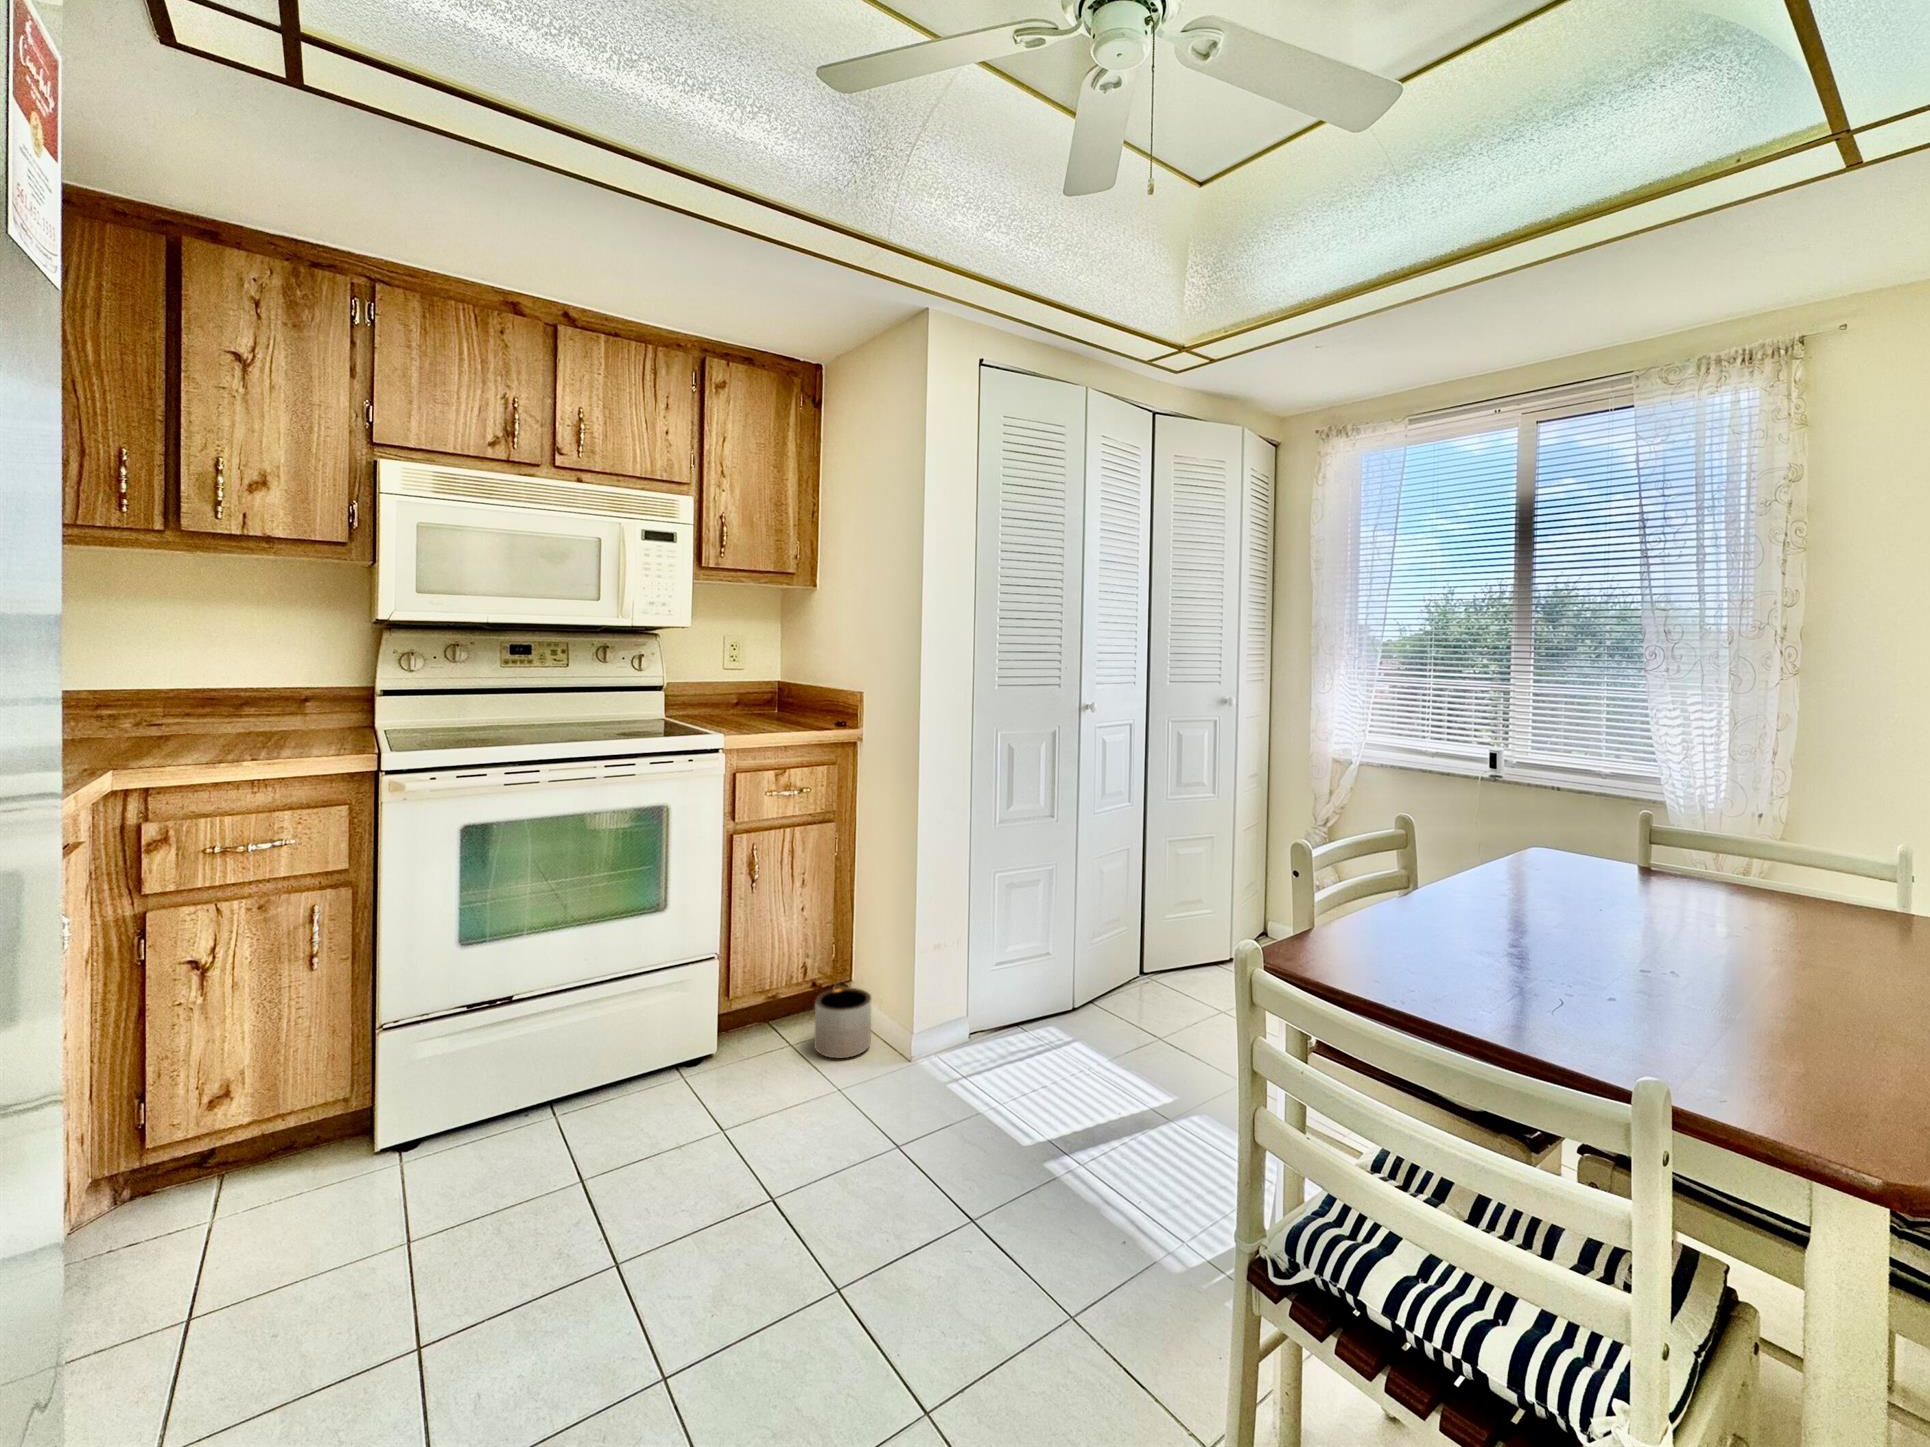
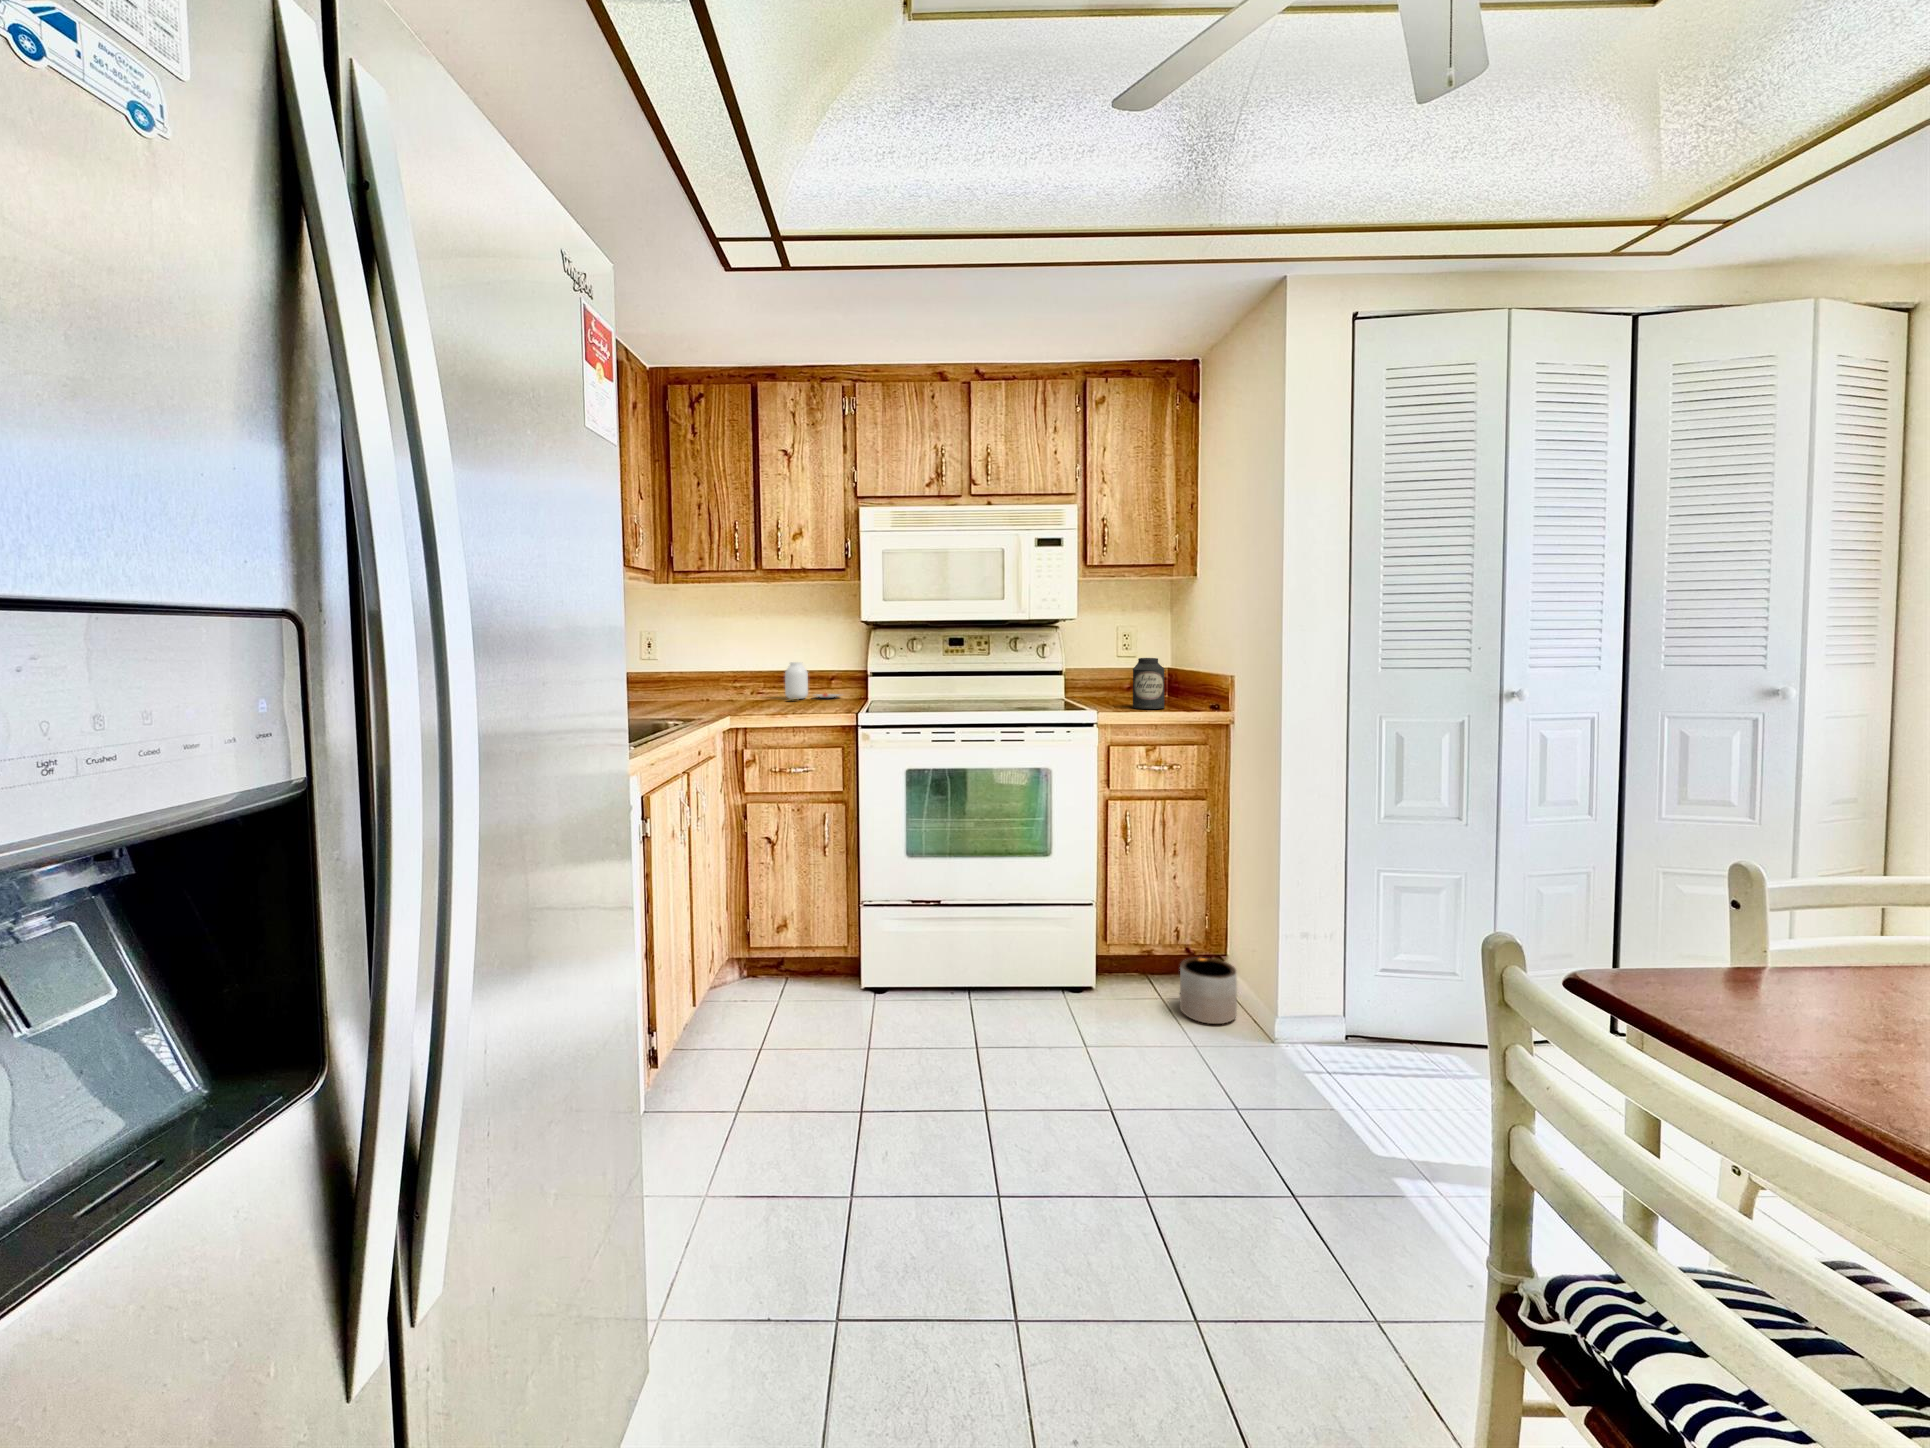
jar: none [219,674,338,733] -> present [785,662,839,700]
canister: none [758,675,793,731] -> present [1133,658,1164,709]

